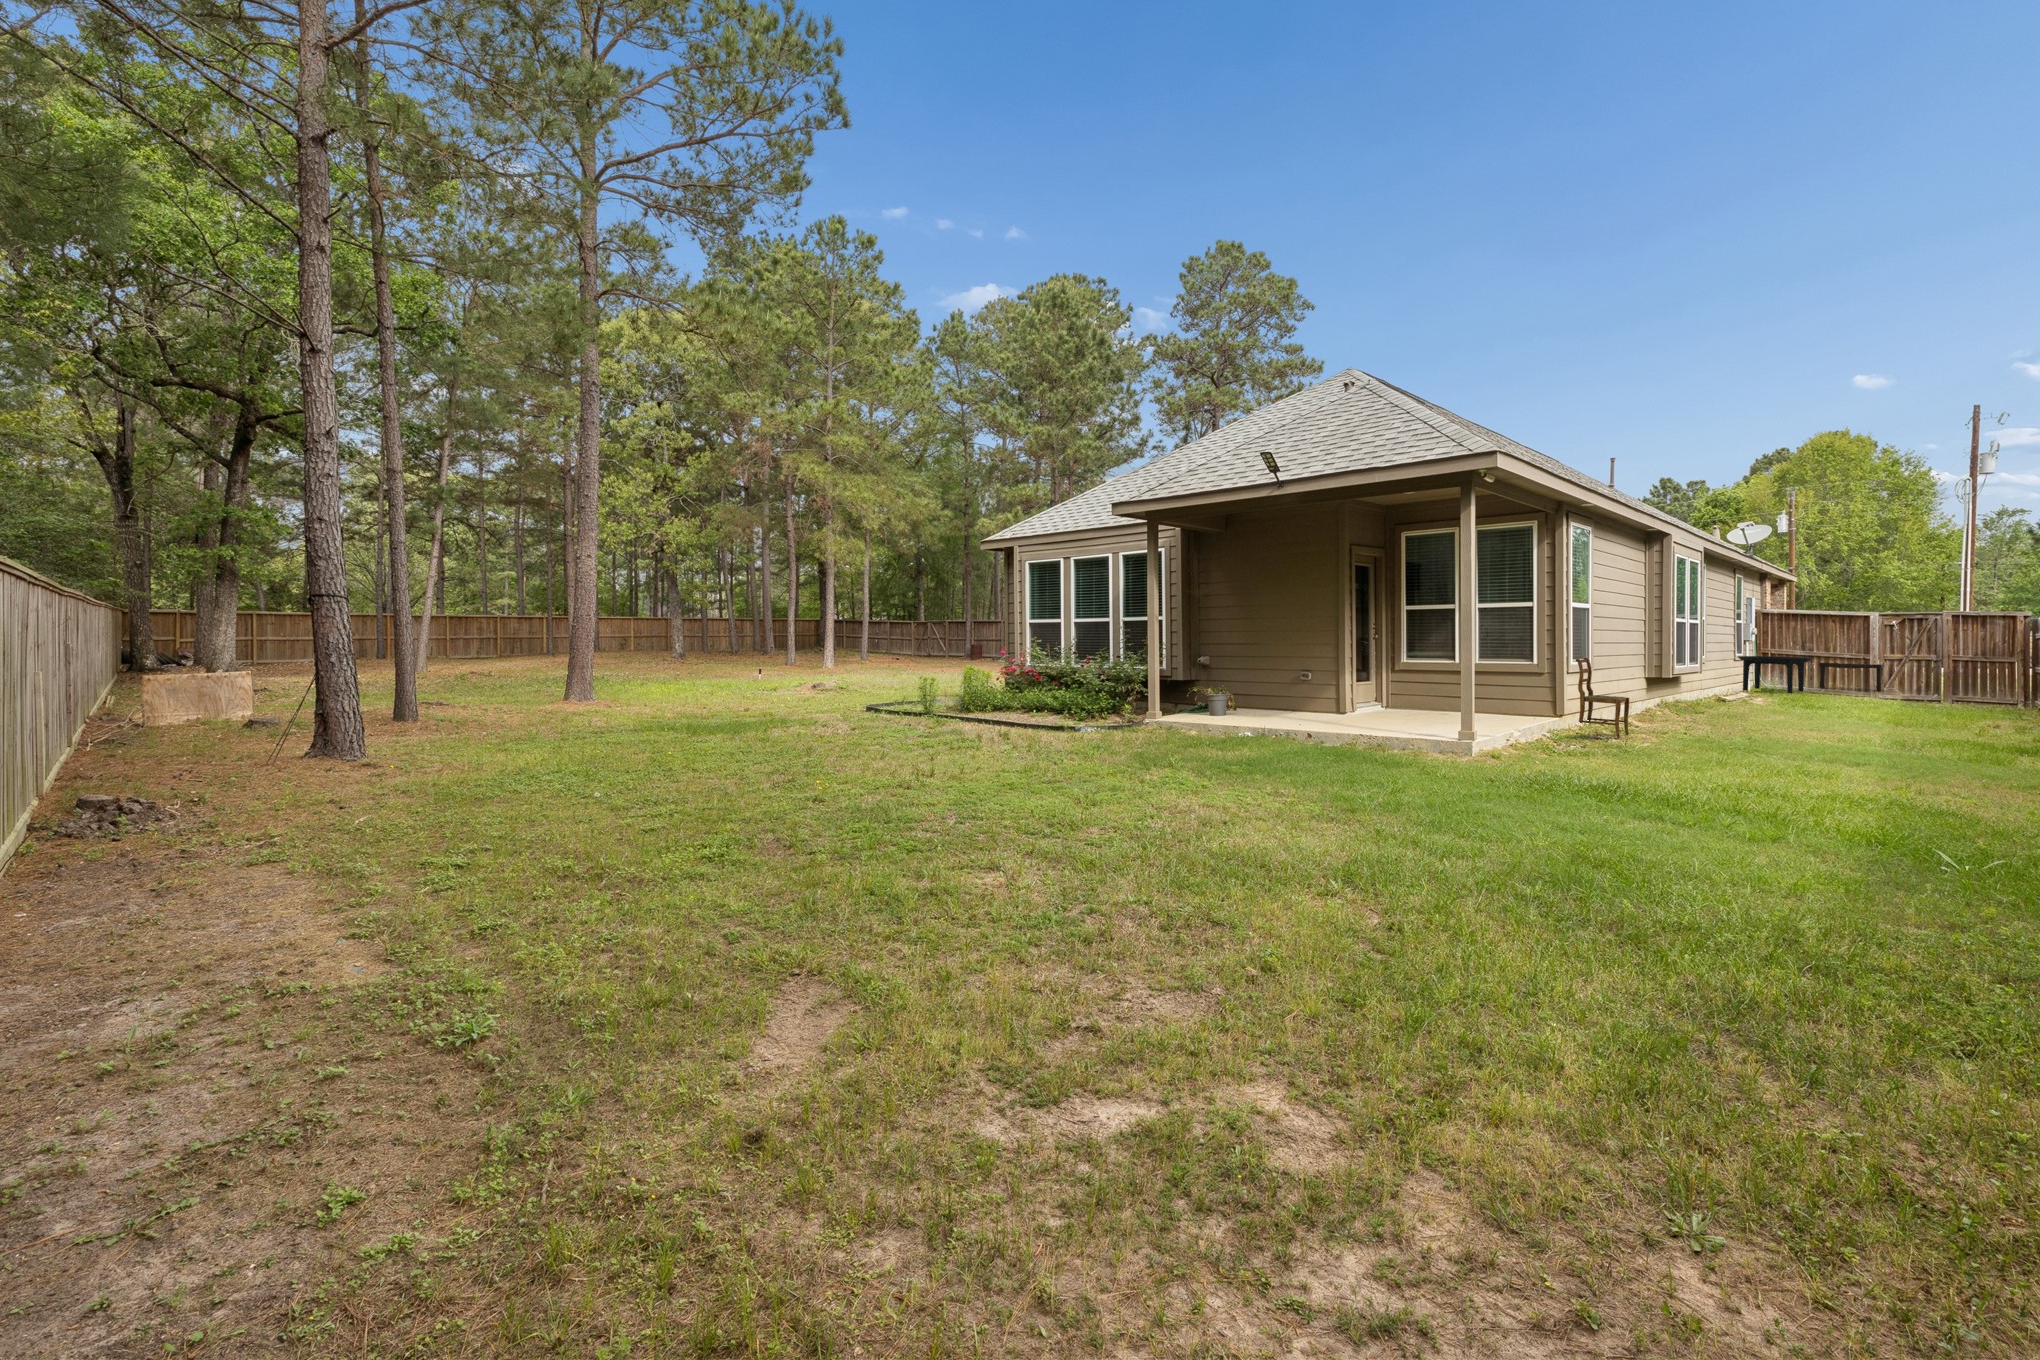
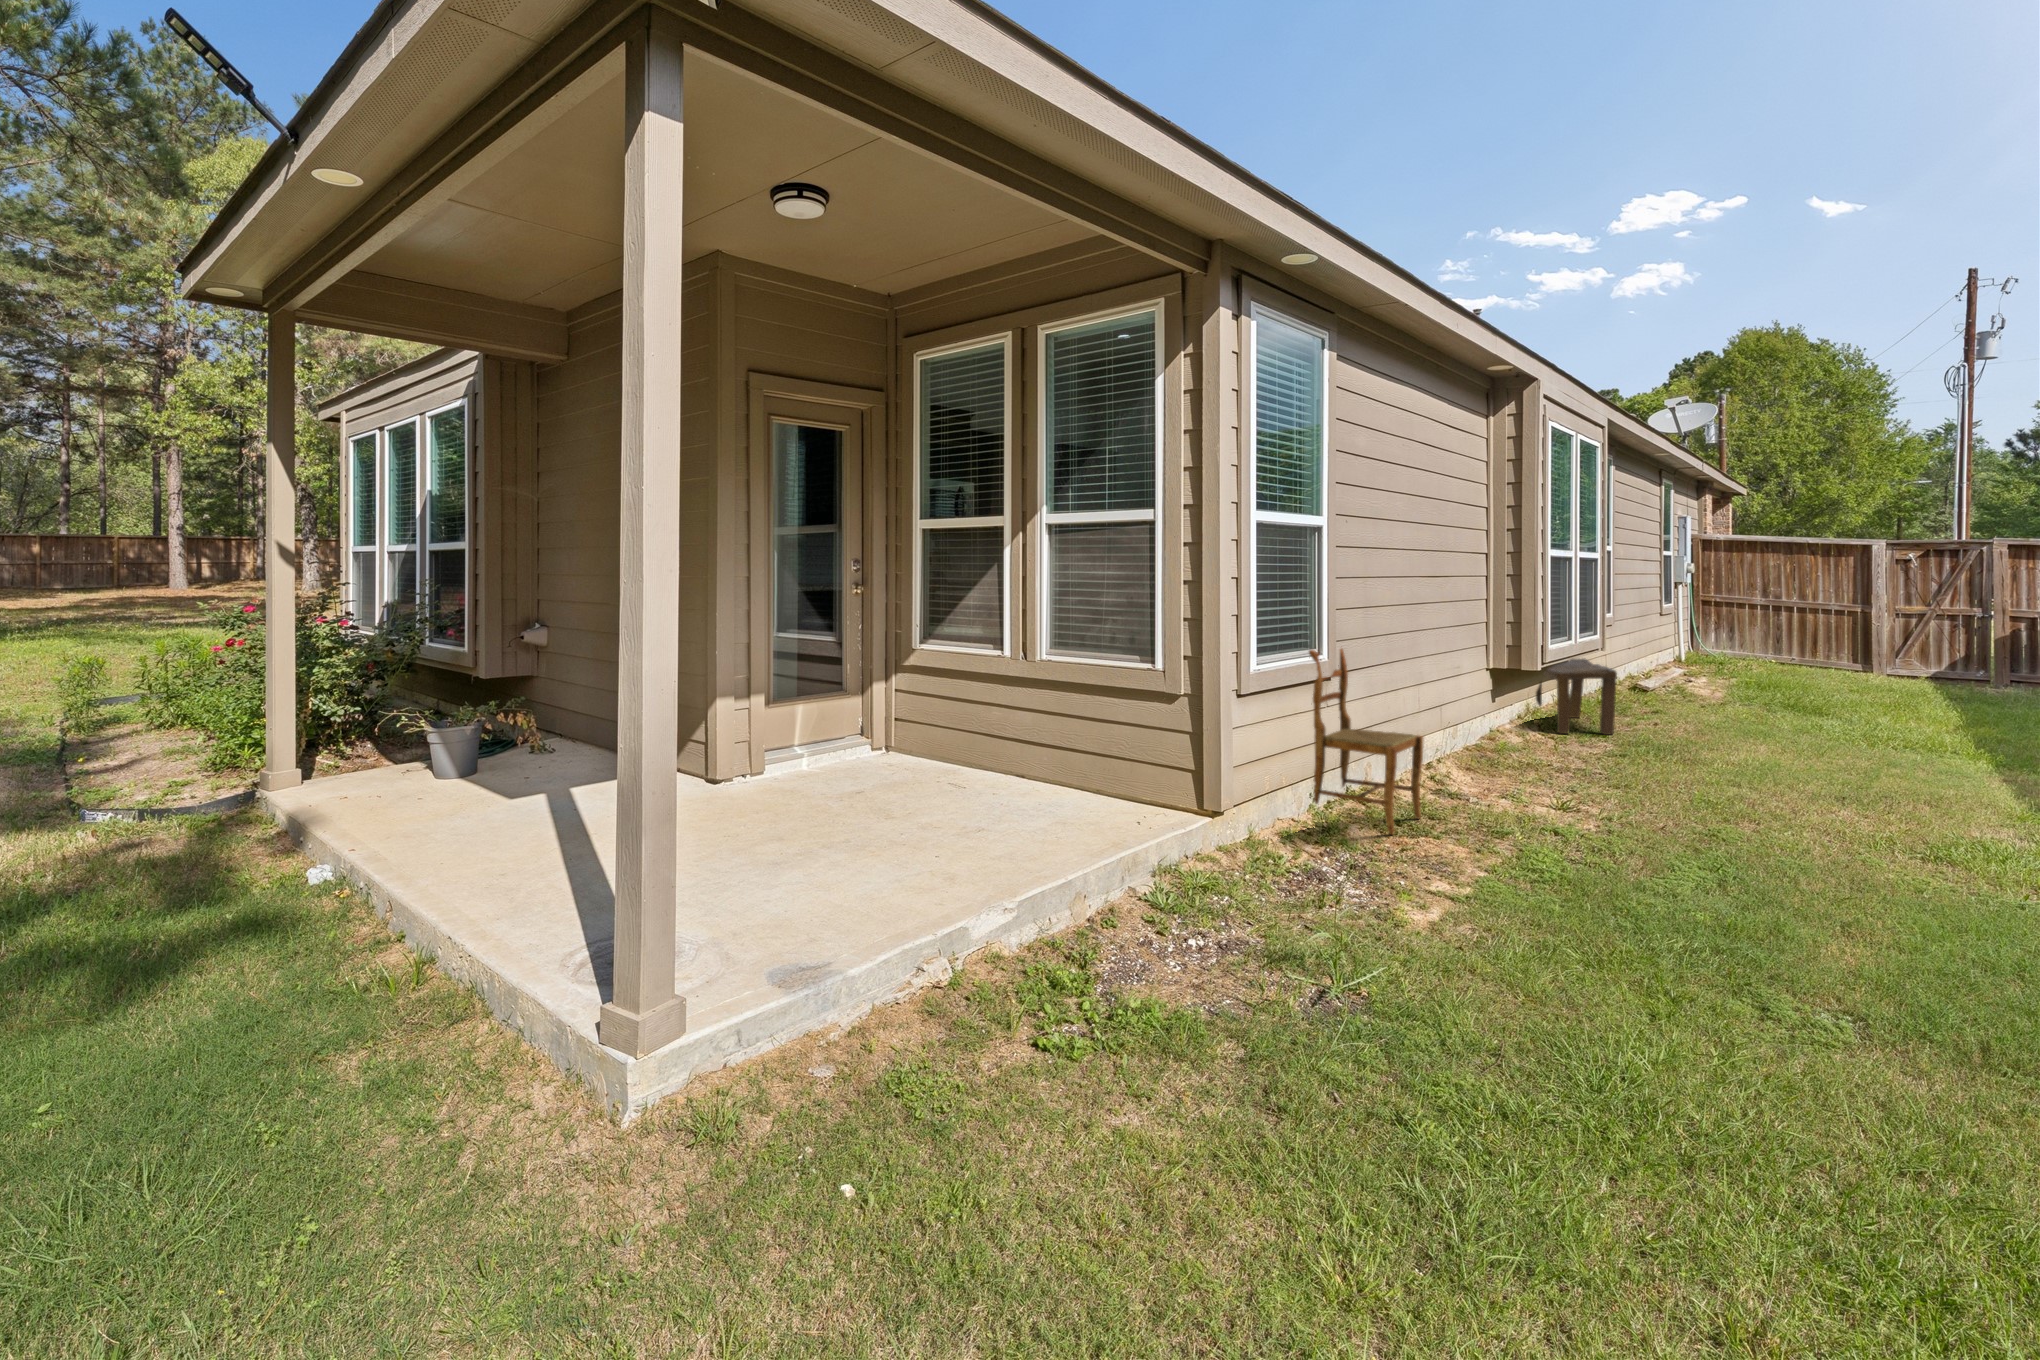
round table: present [1737,656,1812,693] -> none [1662,611,1783,674]
bench: present [1819,663,1884,691] -> present [1536,658,1617,735]

